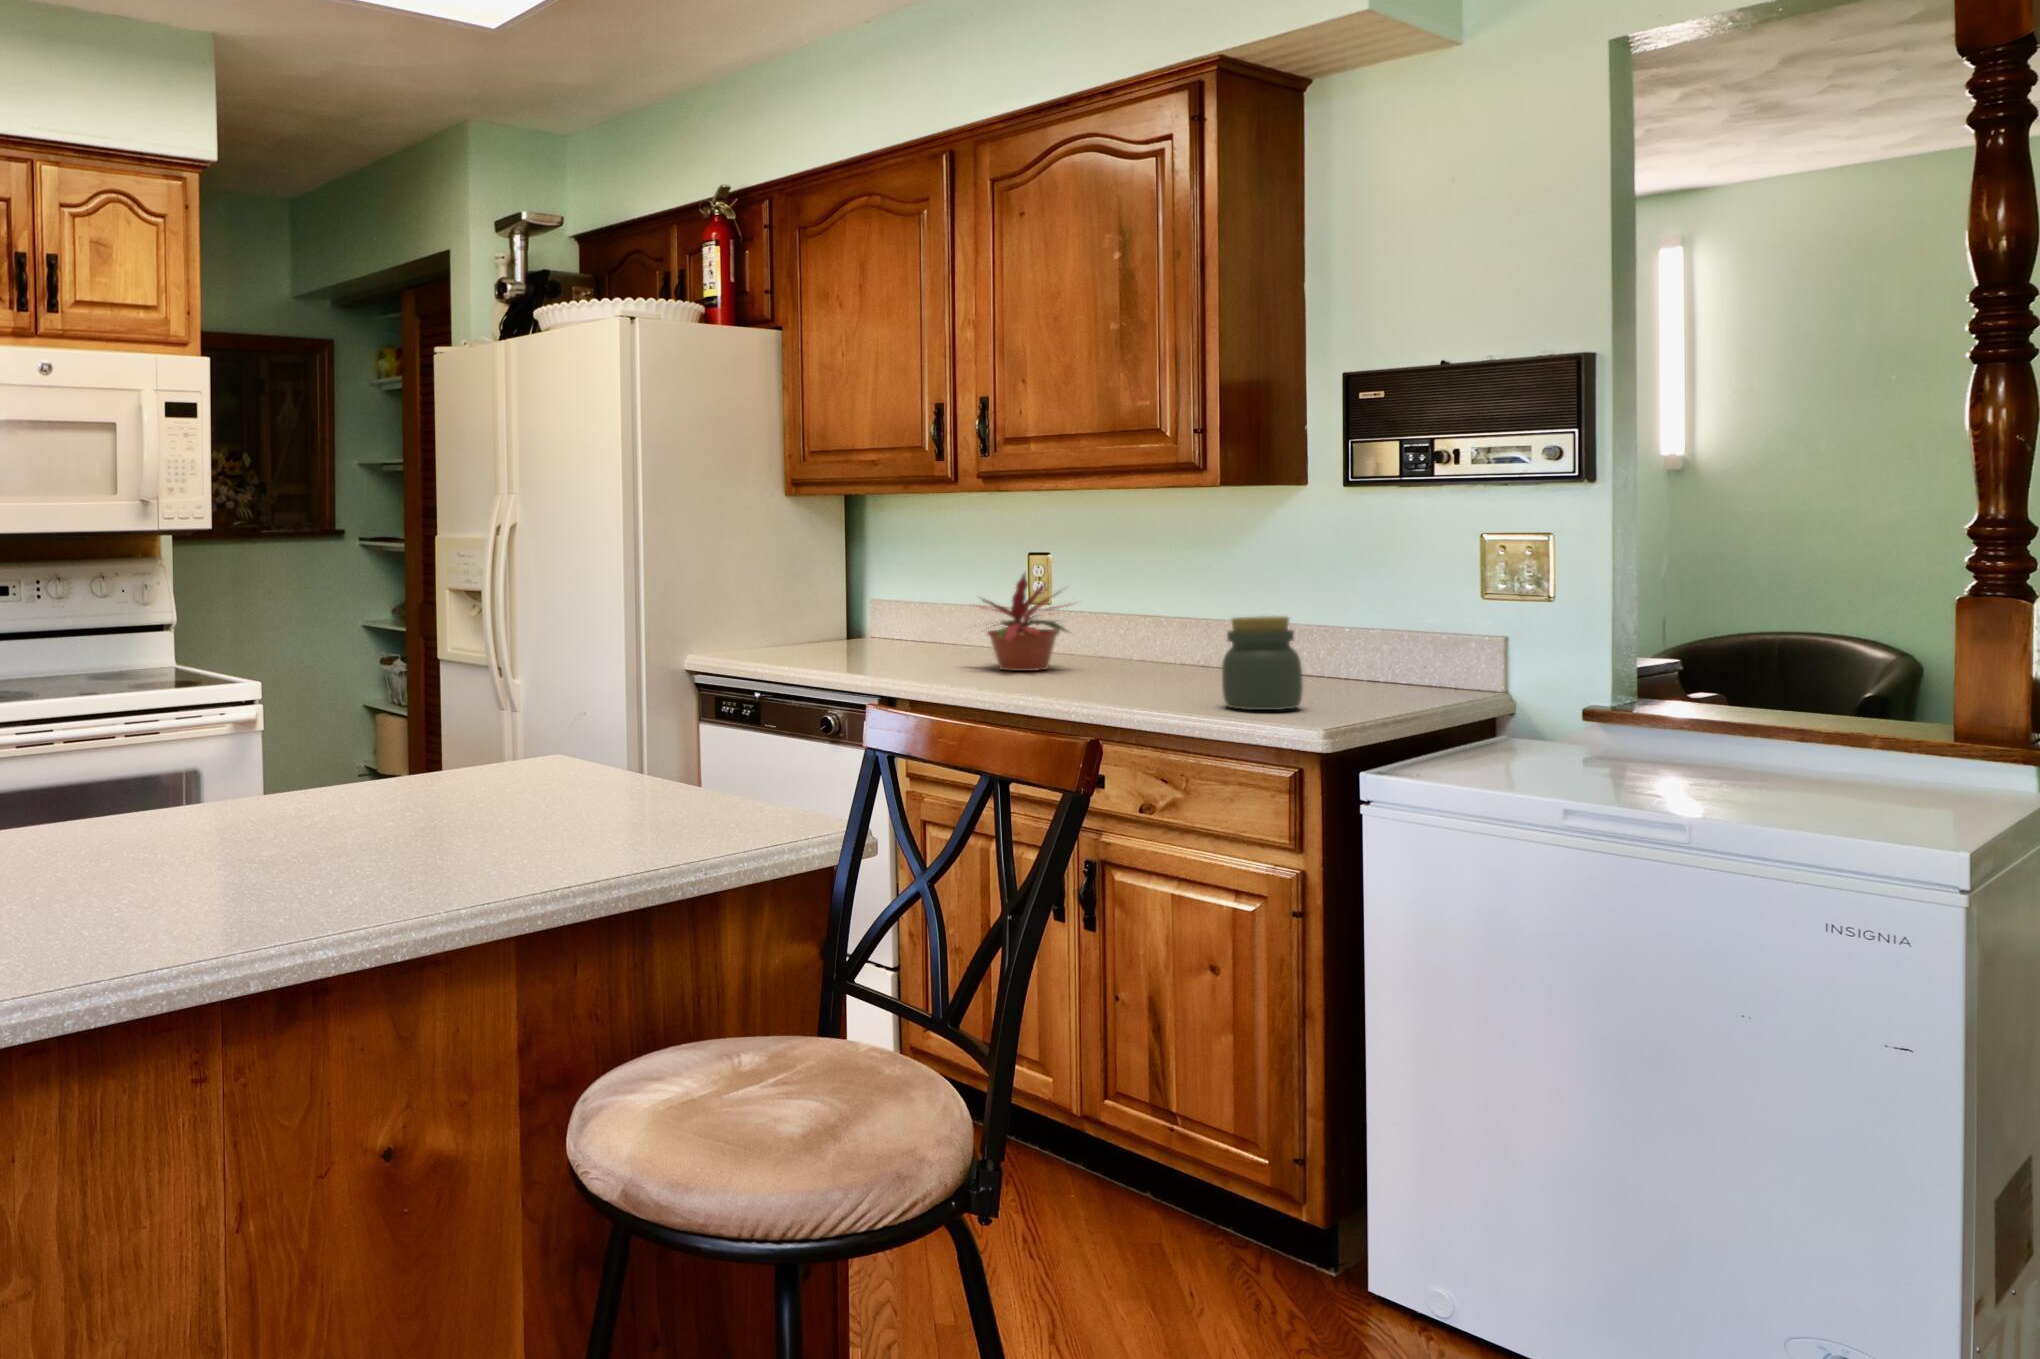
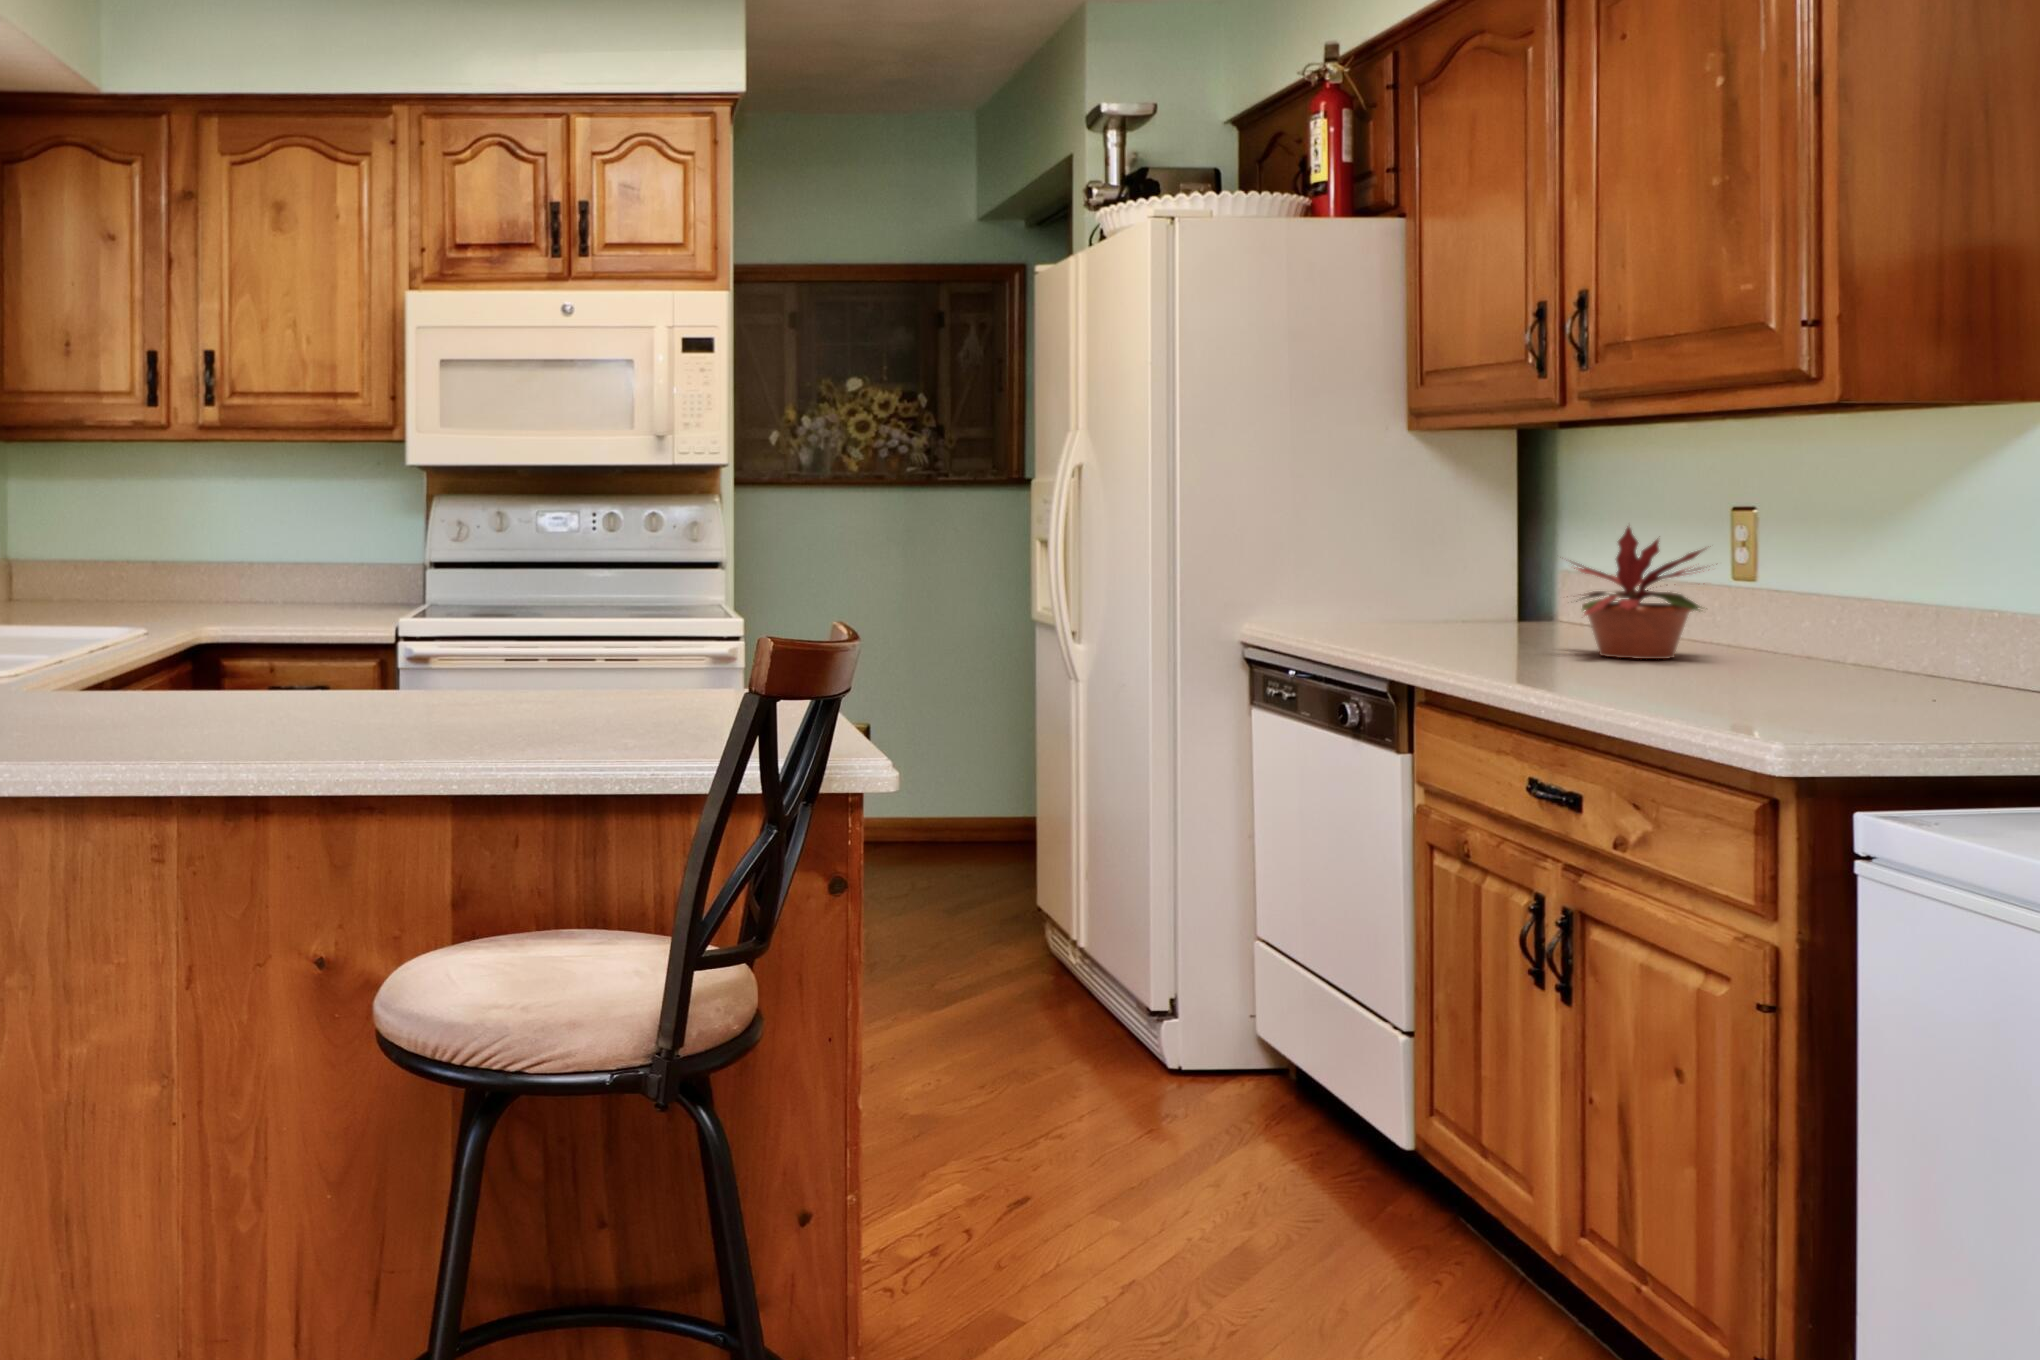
jar: present [1222,616,1303,710] -> none [1734,593,1860,724]

